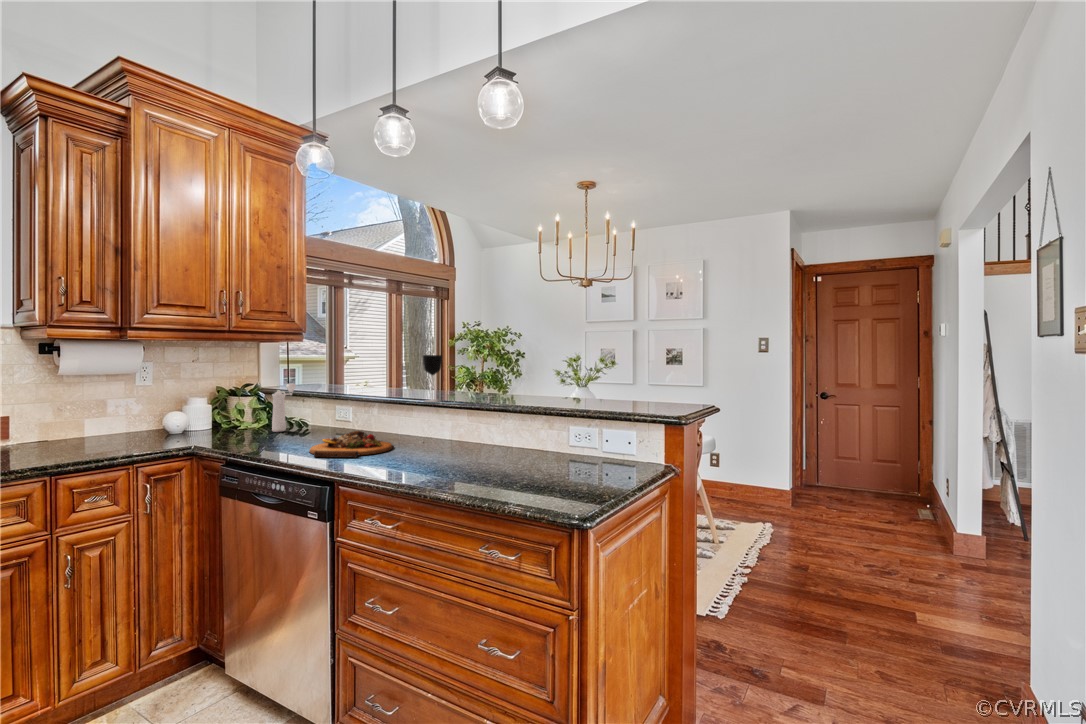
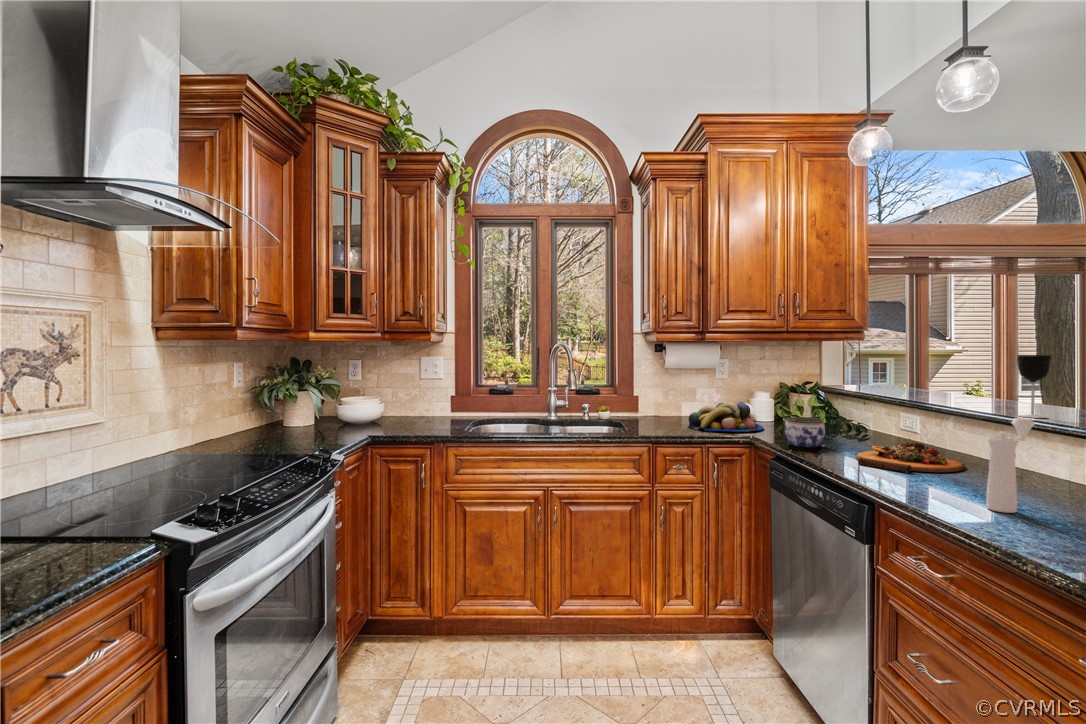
pepper mill: present [272,384,296,432] -> present [986,418,1035,513]
fruit bowl: none [100,410,204,448] -> present [688,402,764,432]
jar: none [234,419,277,450] -> present [785,417,825,447]

